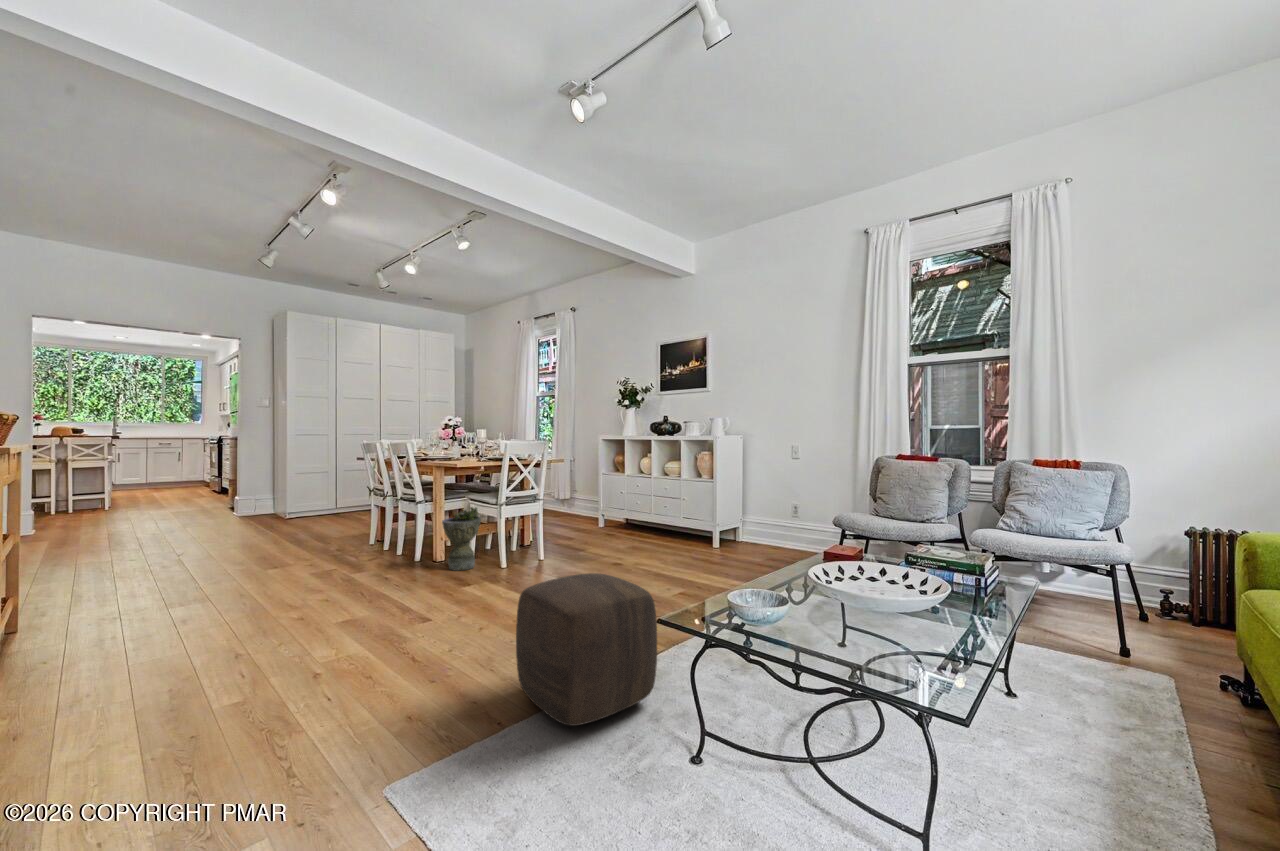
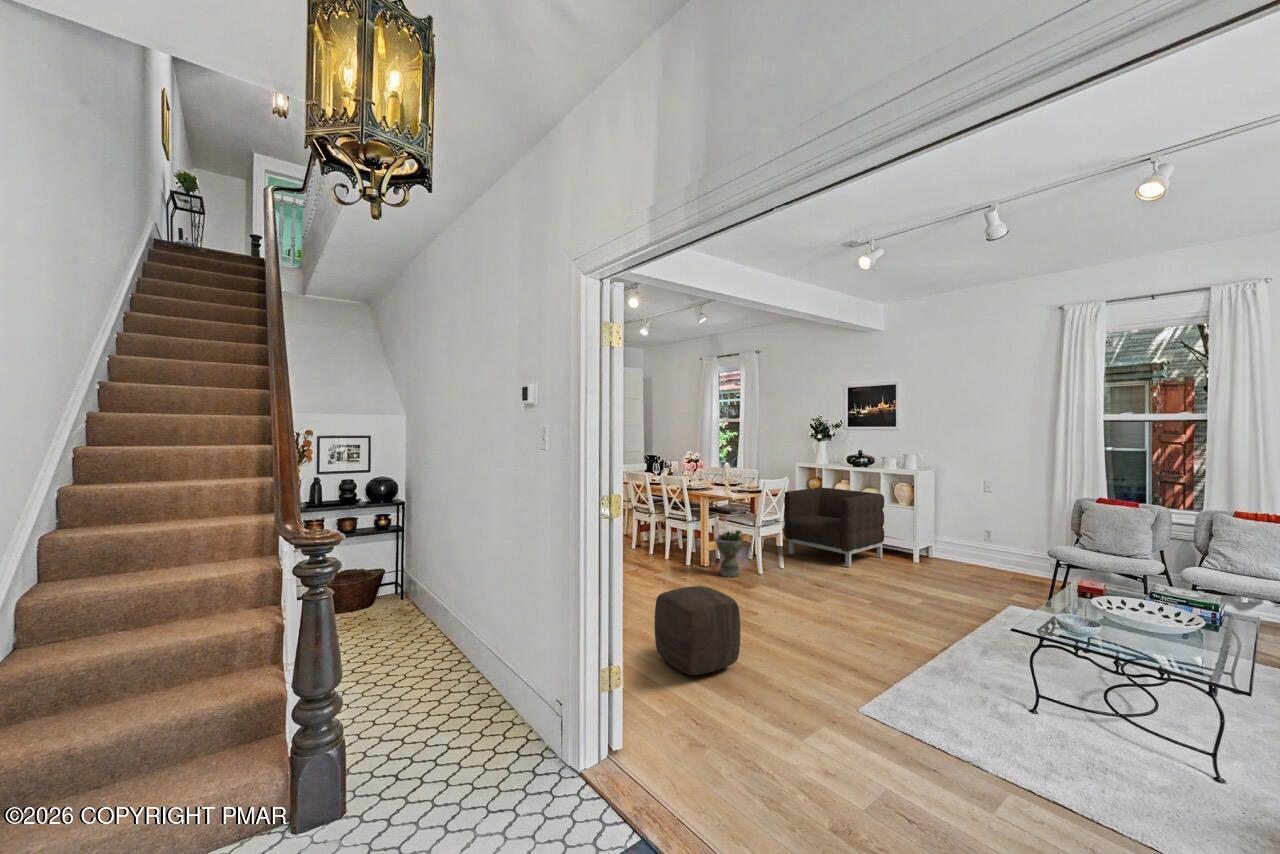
armchair: none [566,461,683,554] -> present [784,488,885,568]
ottoman: present [516,573,657,726] -> present [655,586,740,675]

